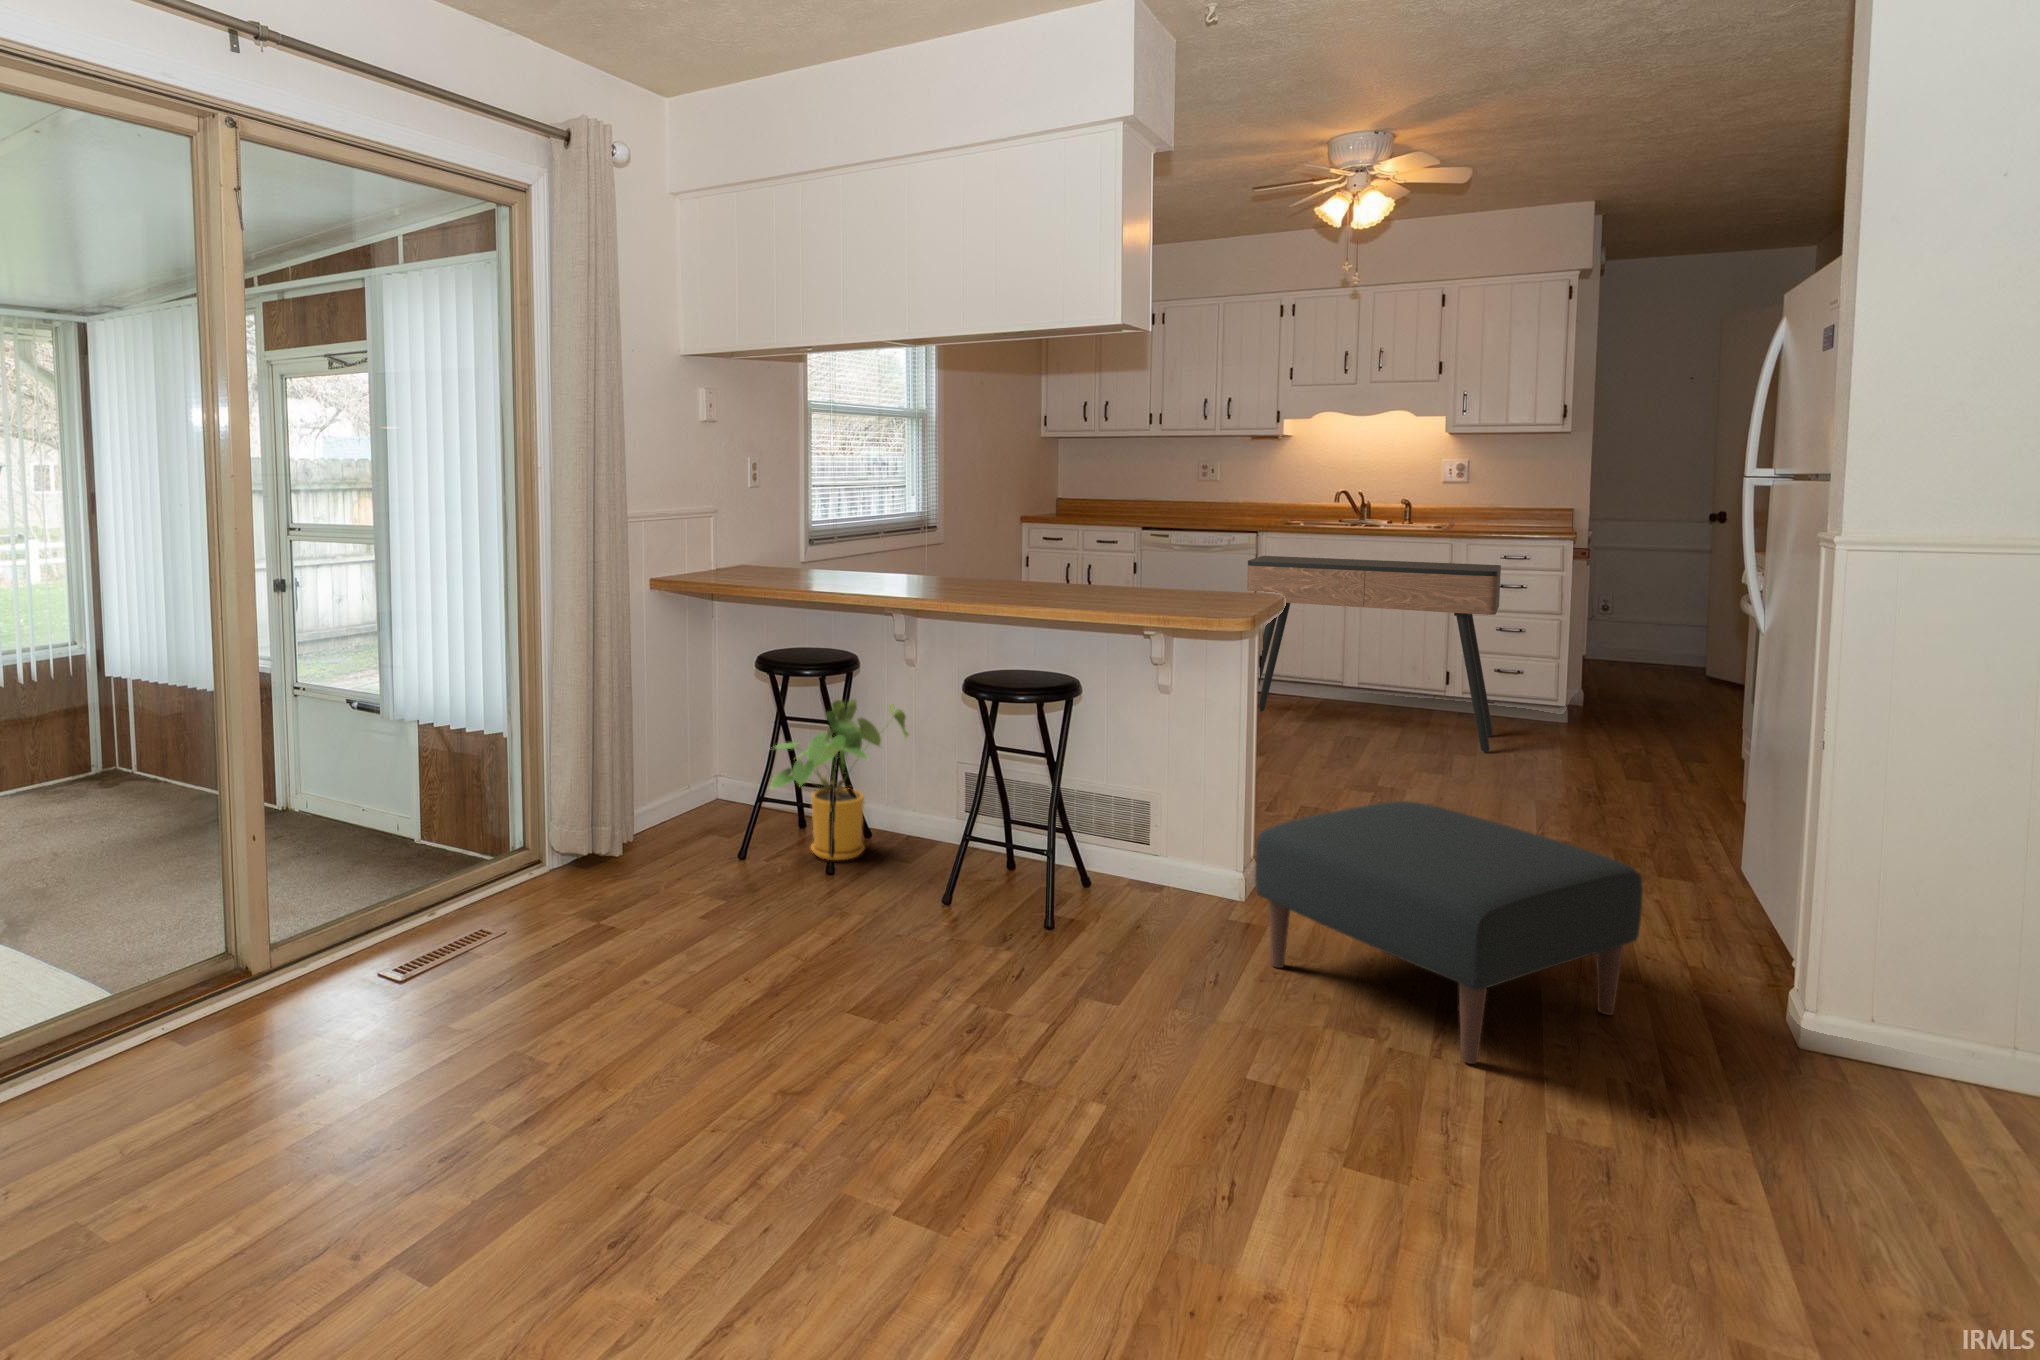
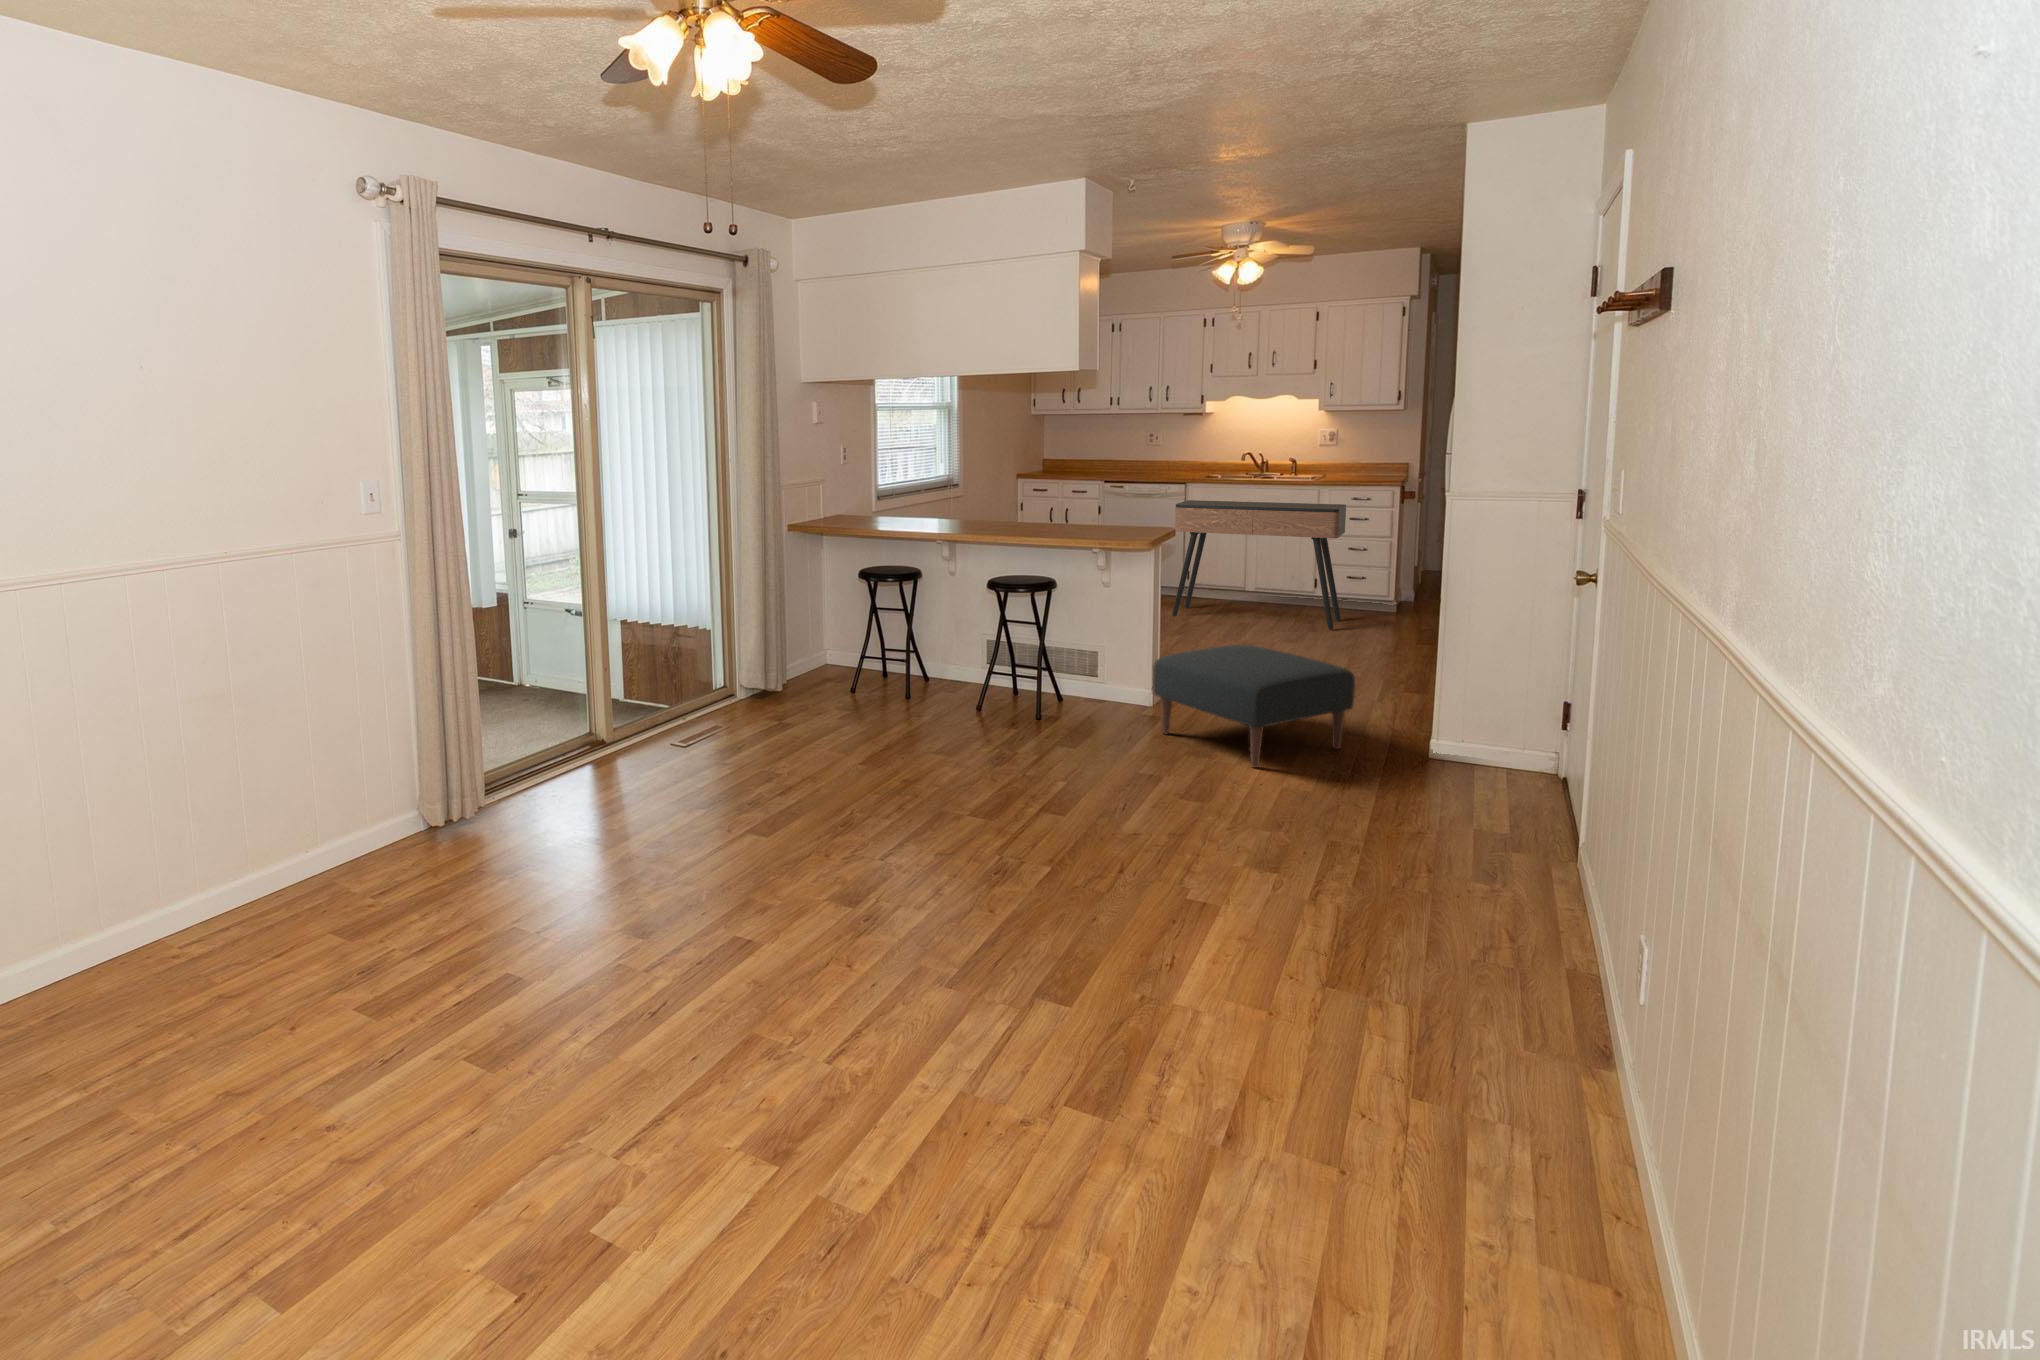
house plant: present [771,699,909,860] -> none [867,597,952,693]

